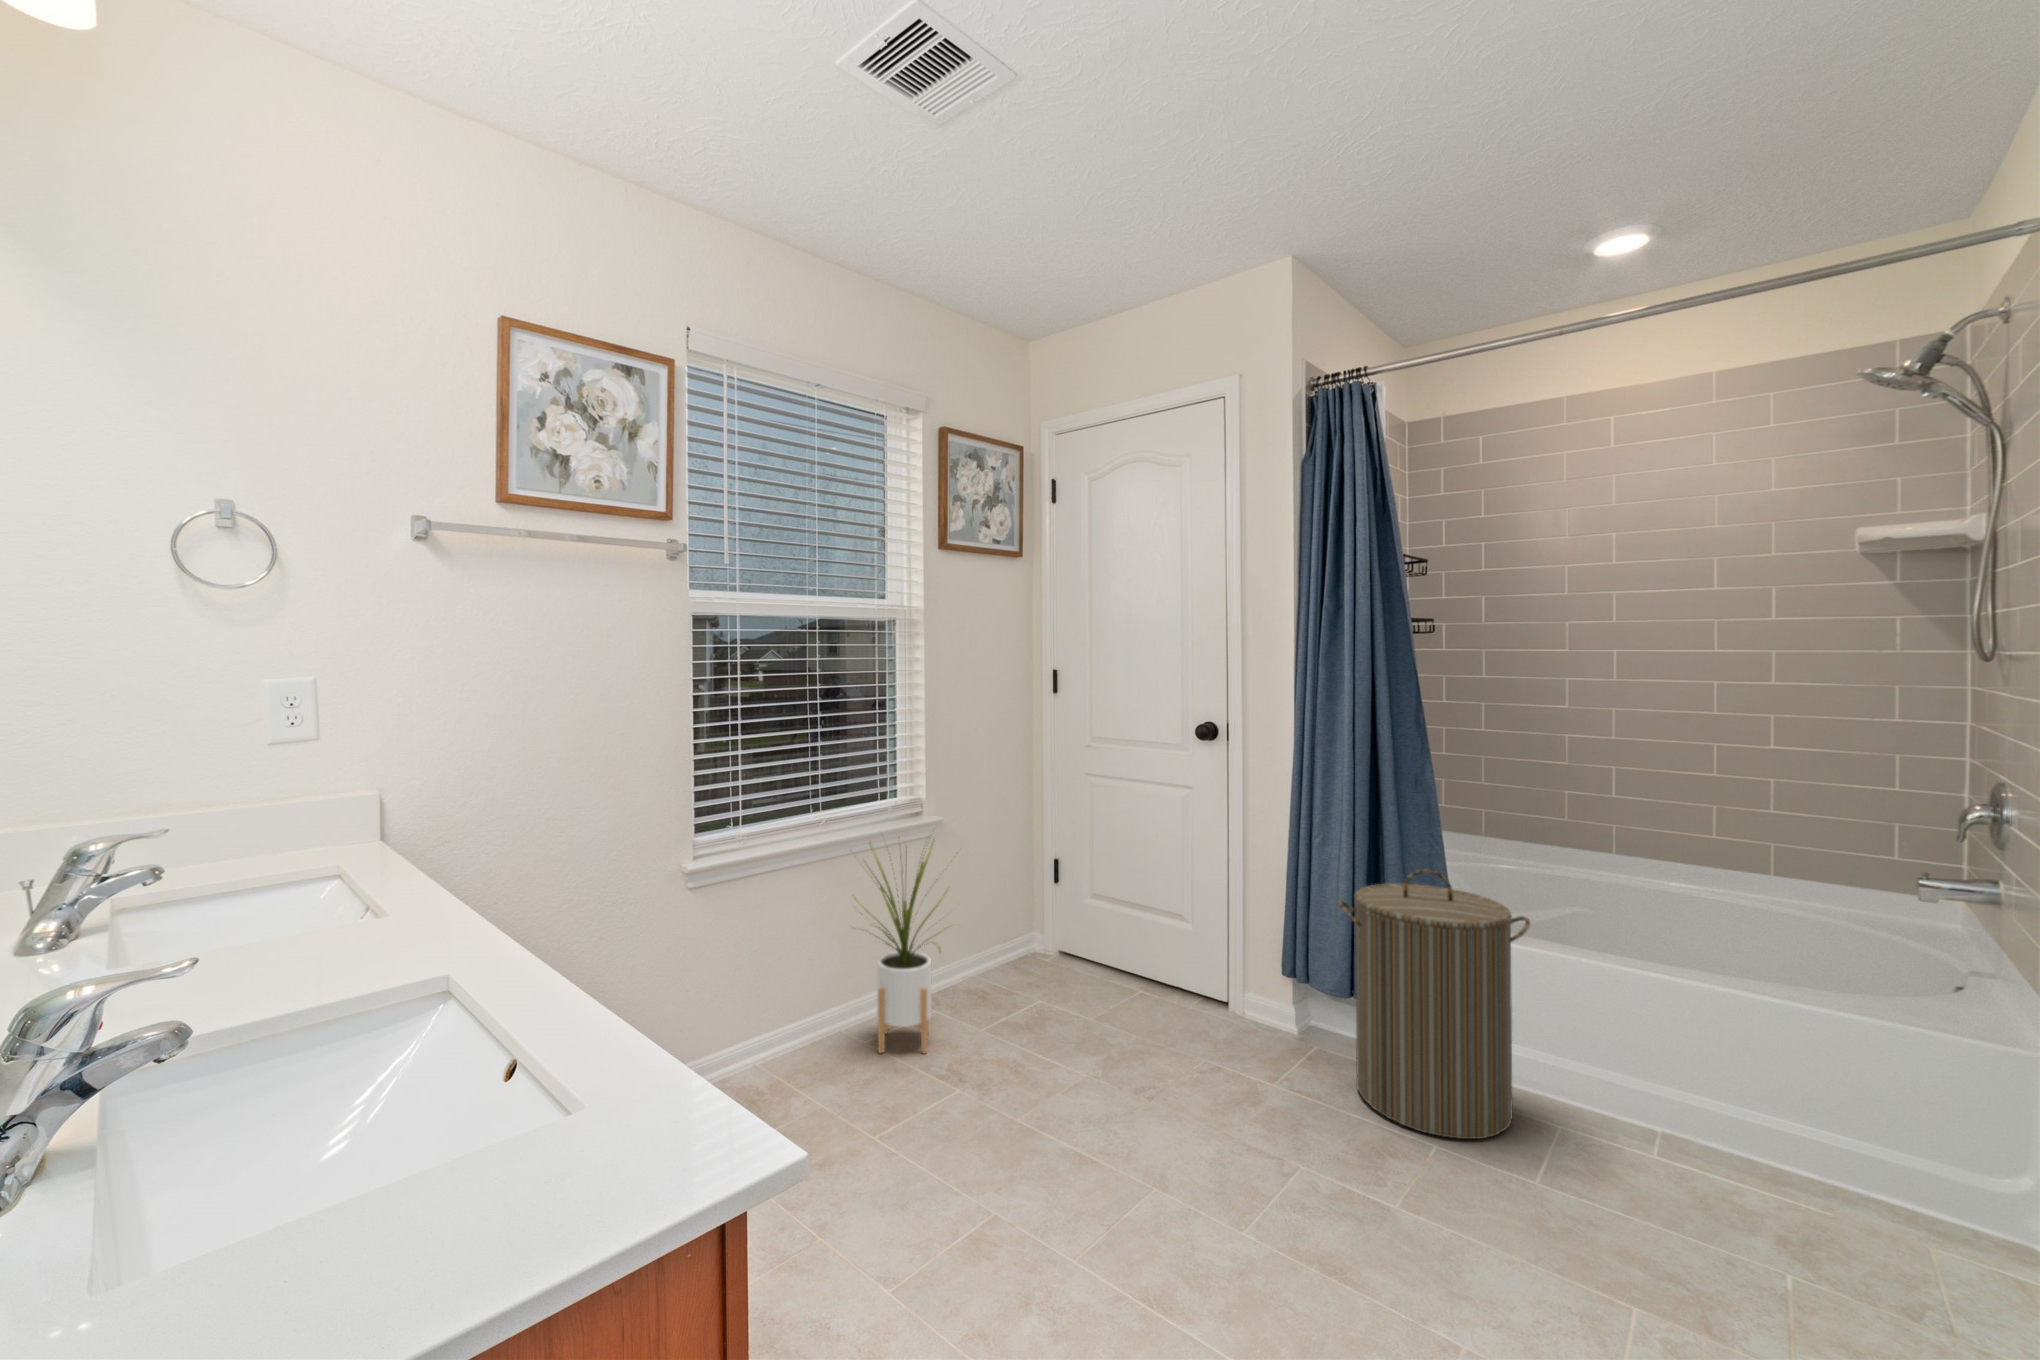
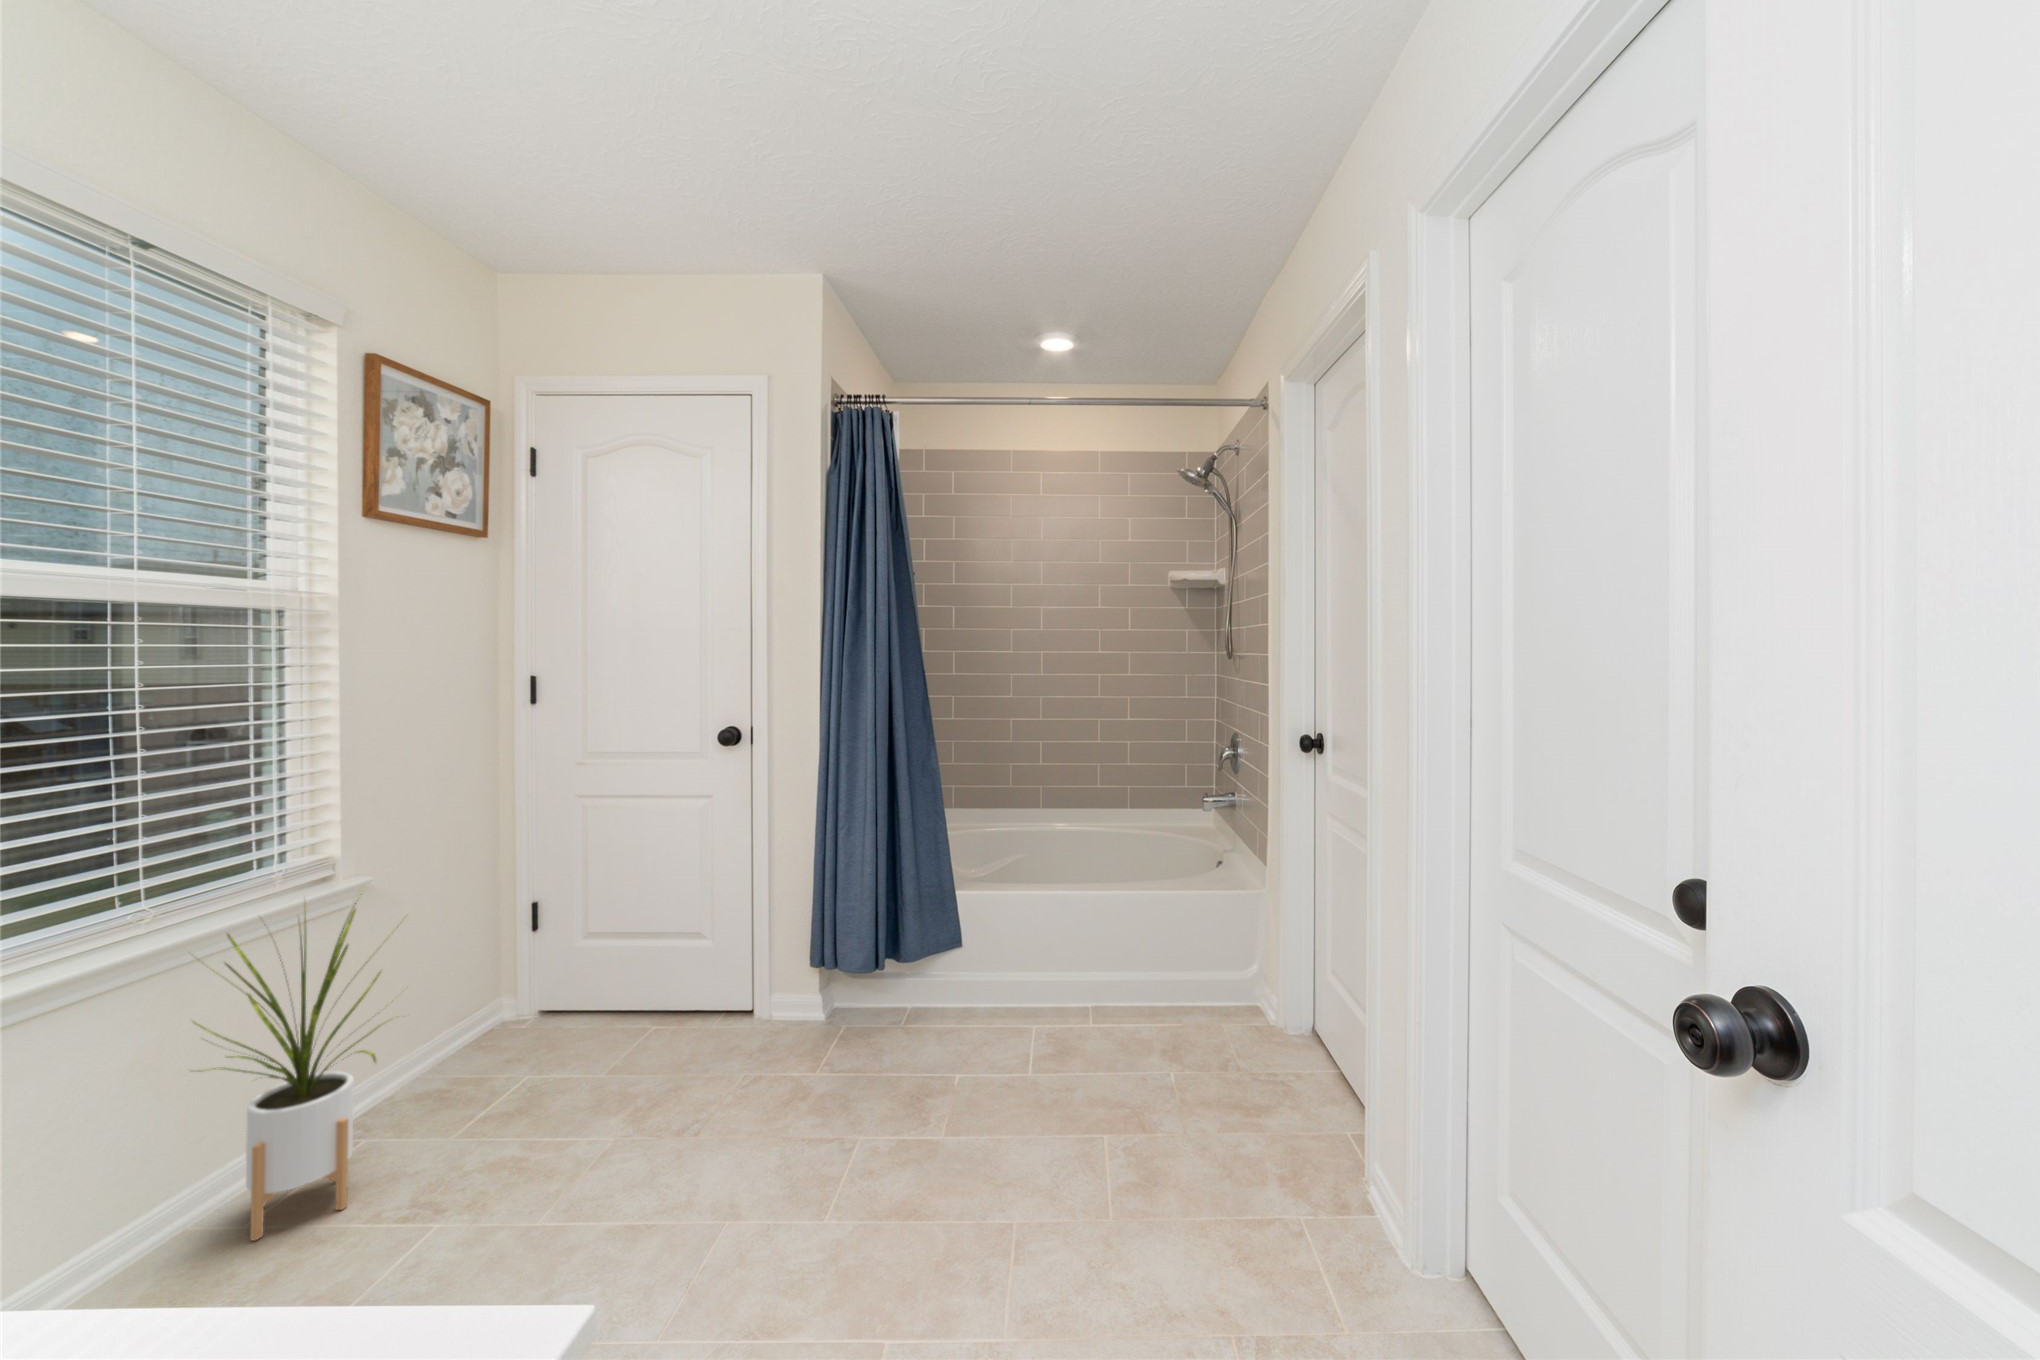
laundry hamper: present [1338,870,1530,1139] -> none [869,840,1014,1069]

